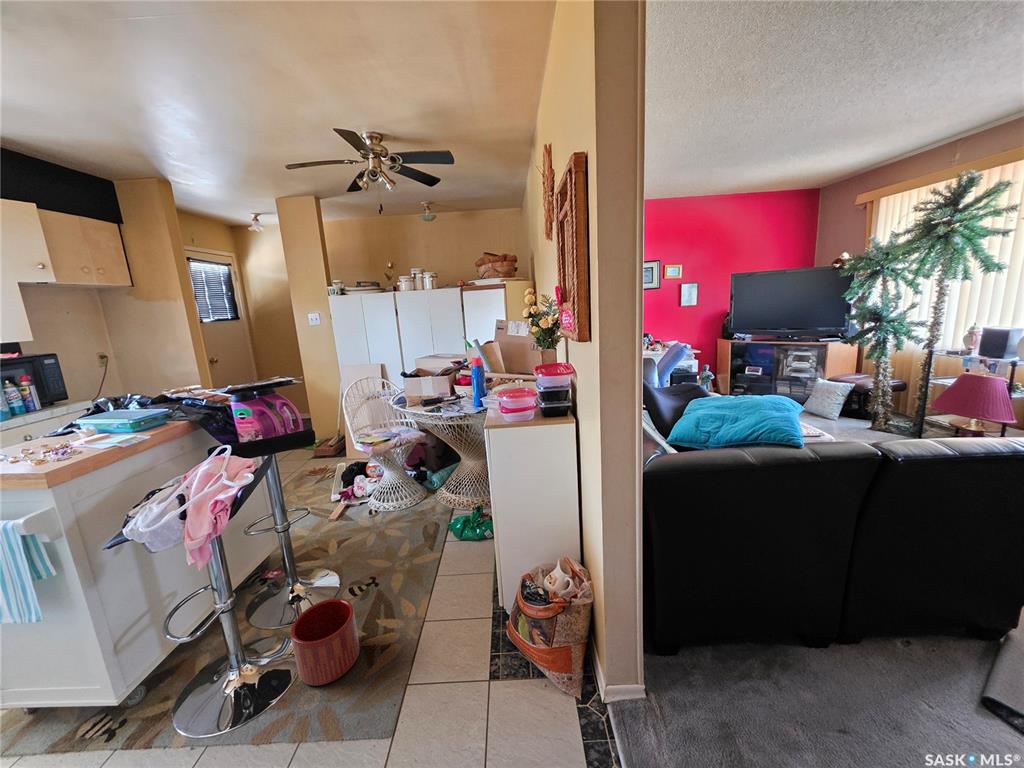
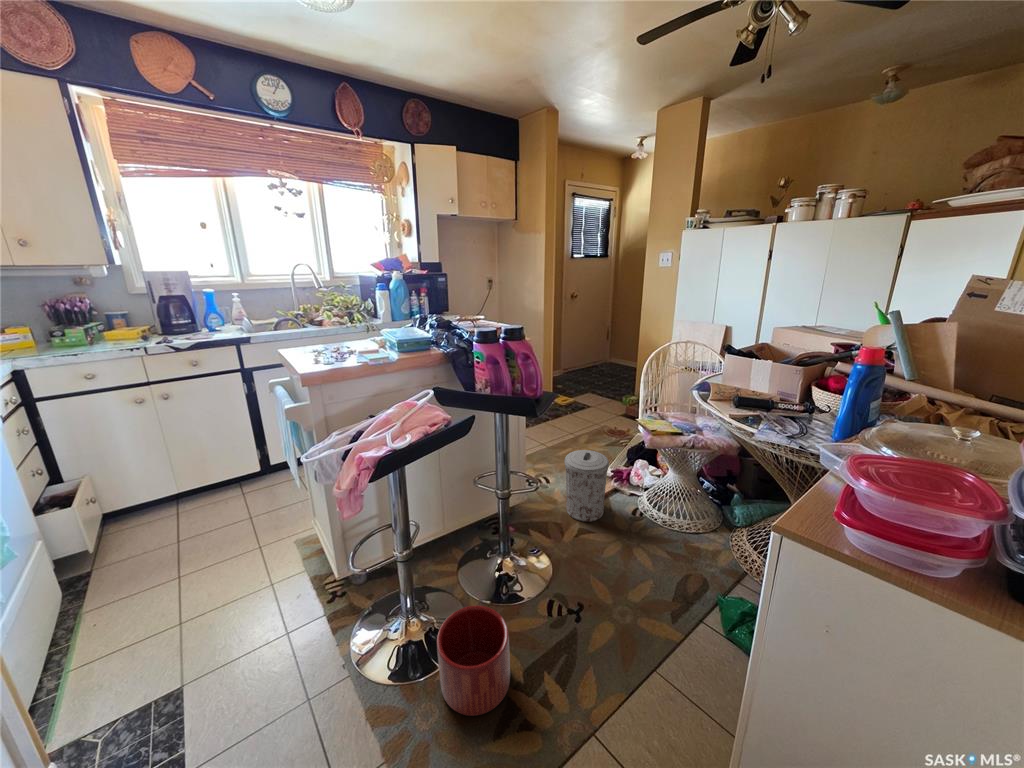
trash can: none [305,478,349,539] -> present [564,450,609,522]

